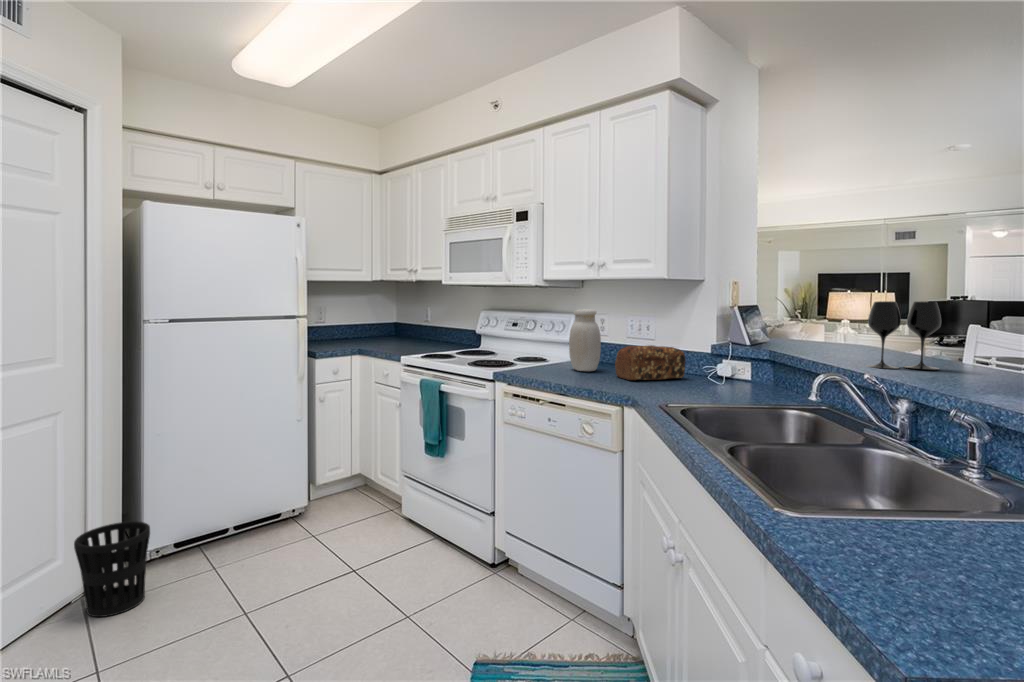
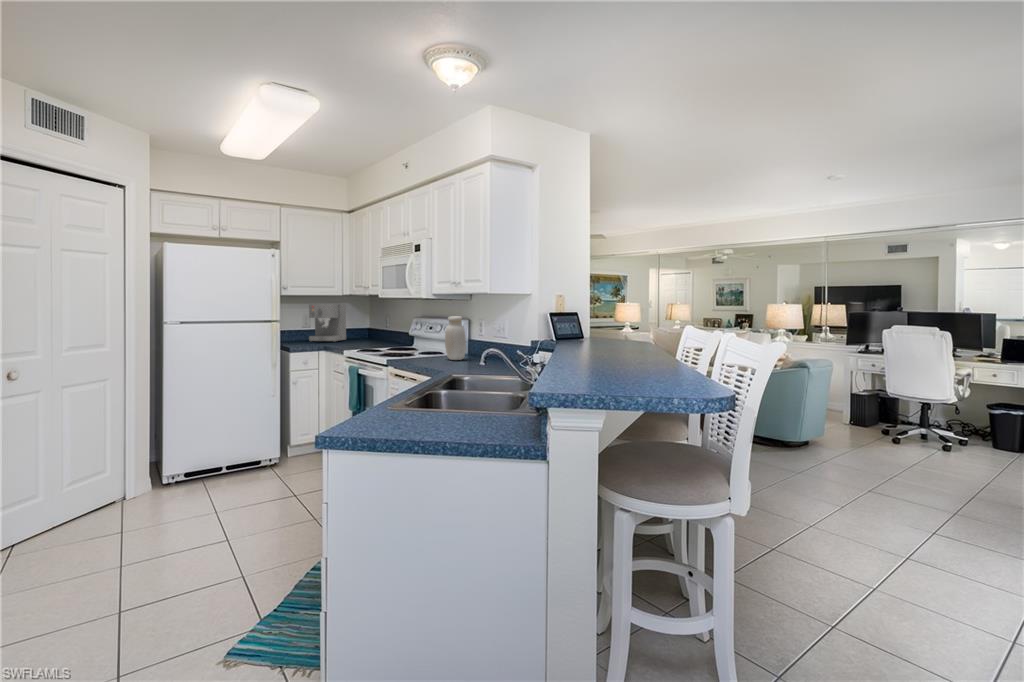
coffee maker: none [333,294,379,345] -> present [309,304,346,342]
wine glass: present [867,301,941,370] -> none [584,312,626,356]
bread loaf: present [615,345,686,380] -> none [467,342,513,366]
wastebasket: present [74,521,150,617] -> none [115,454,162,510]

